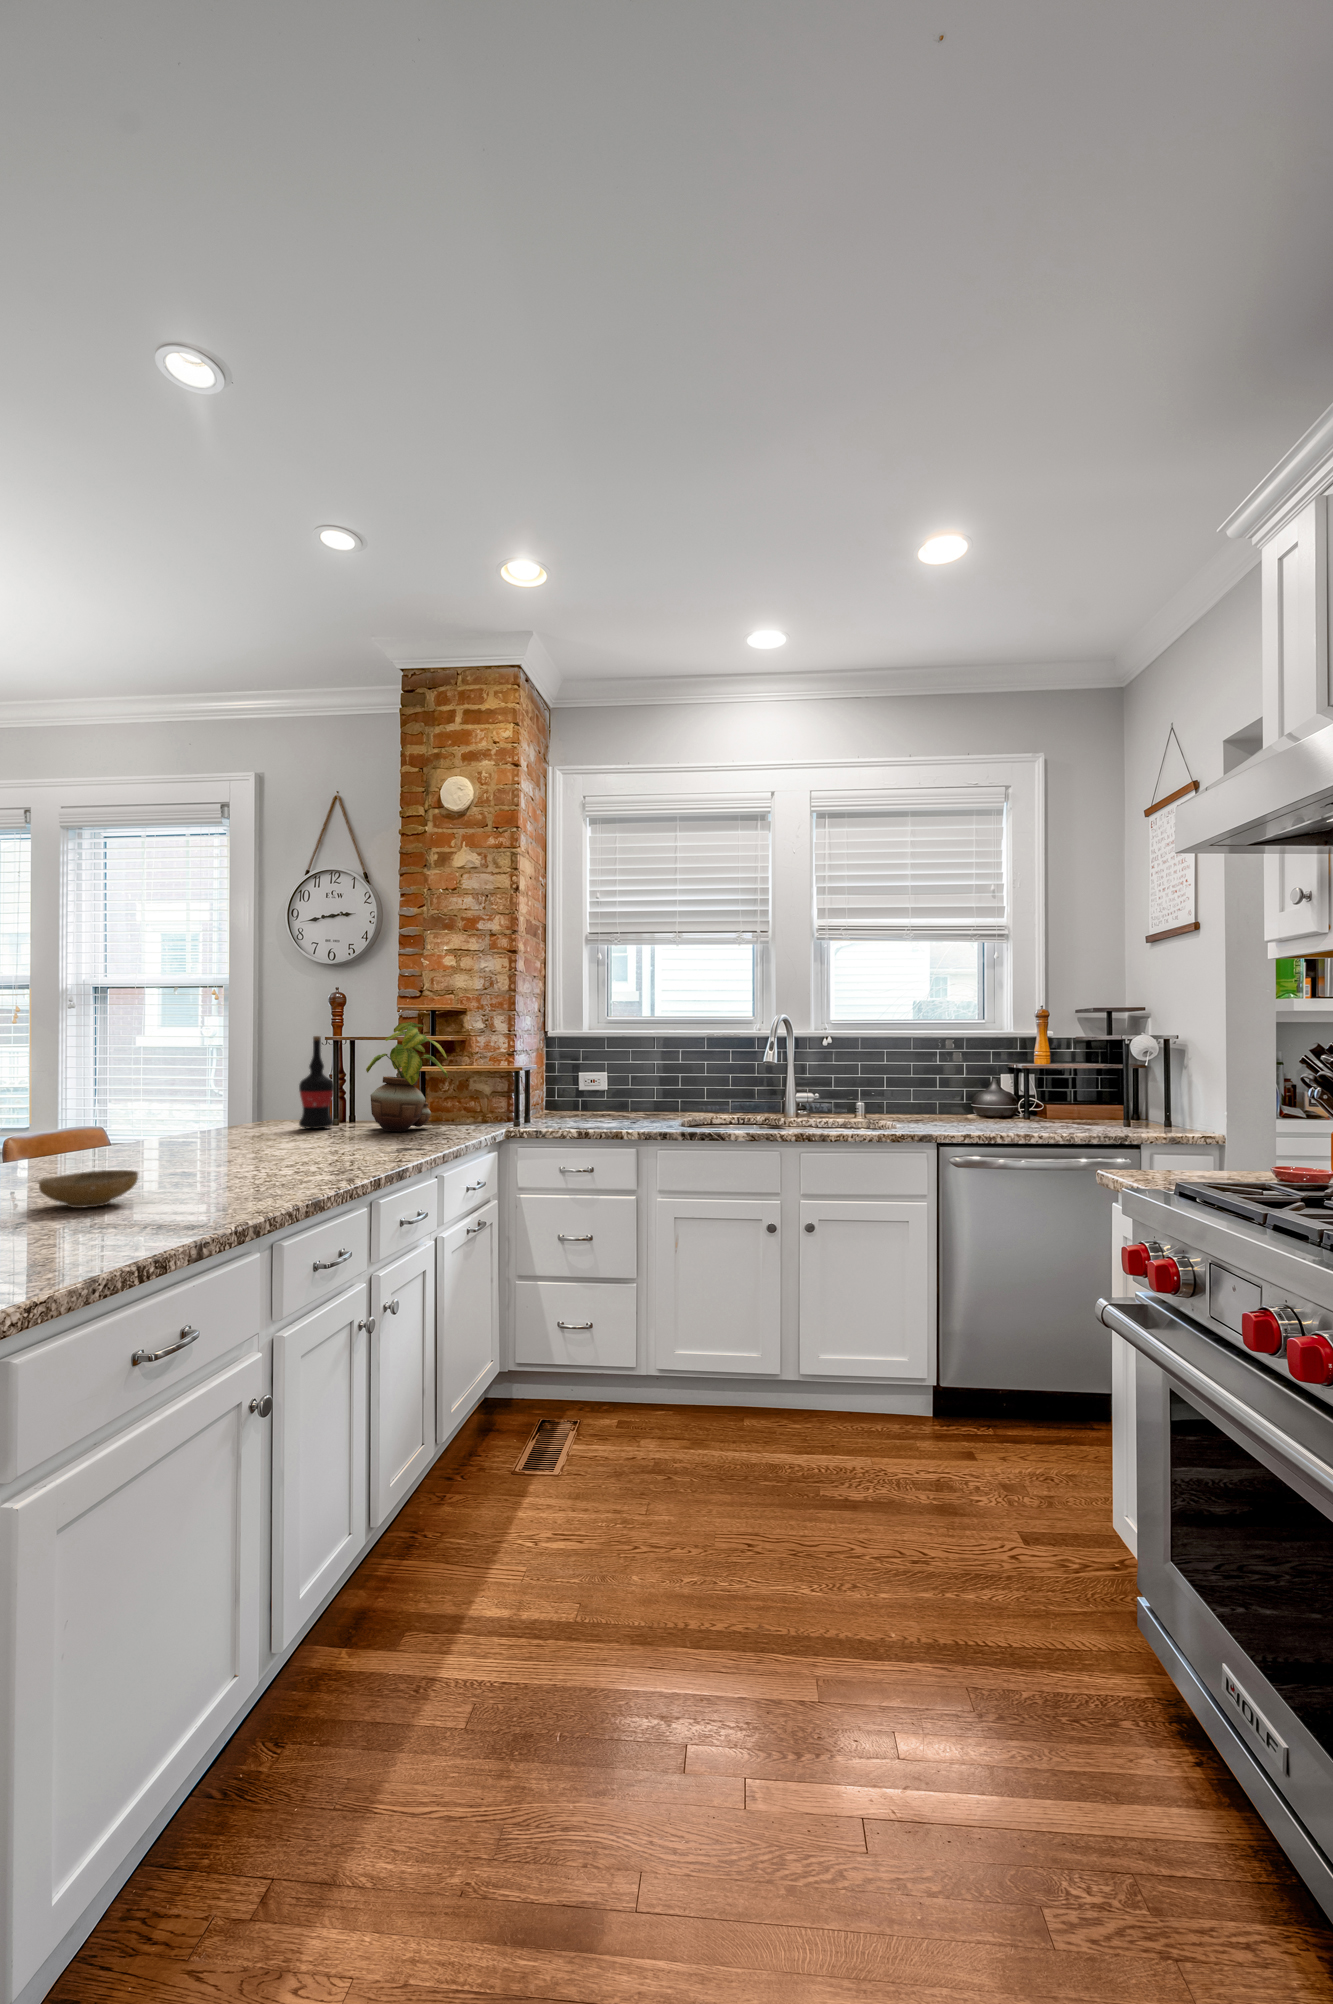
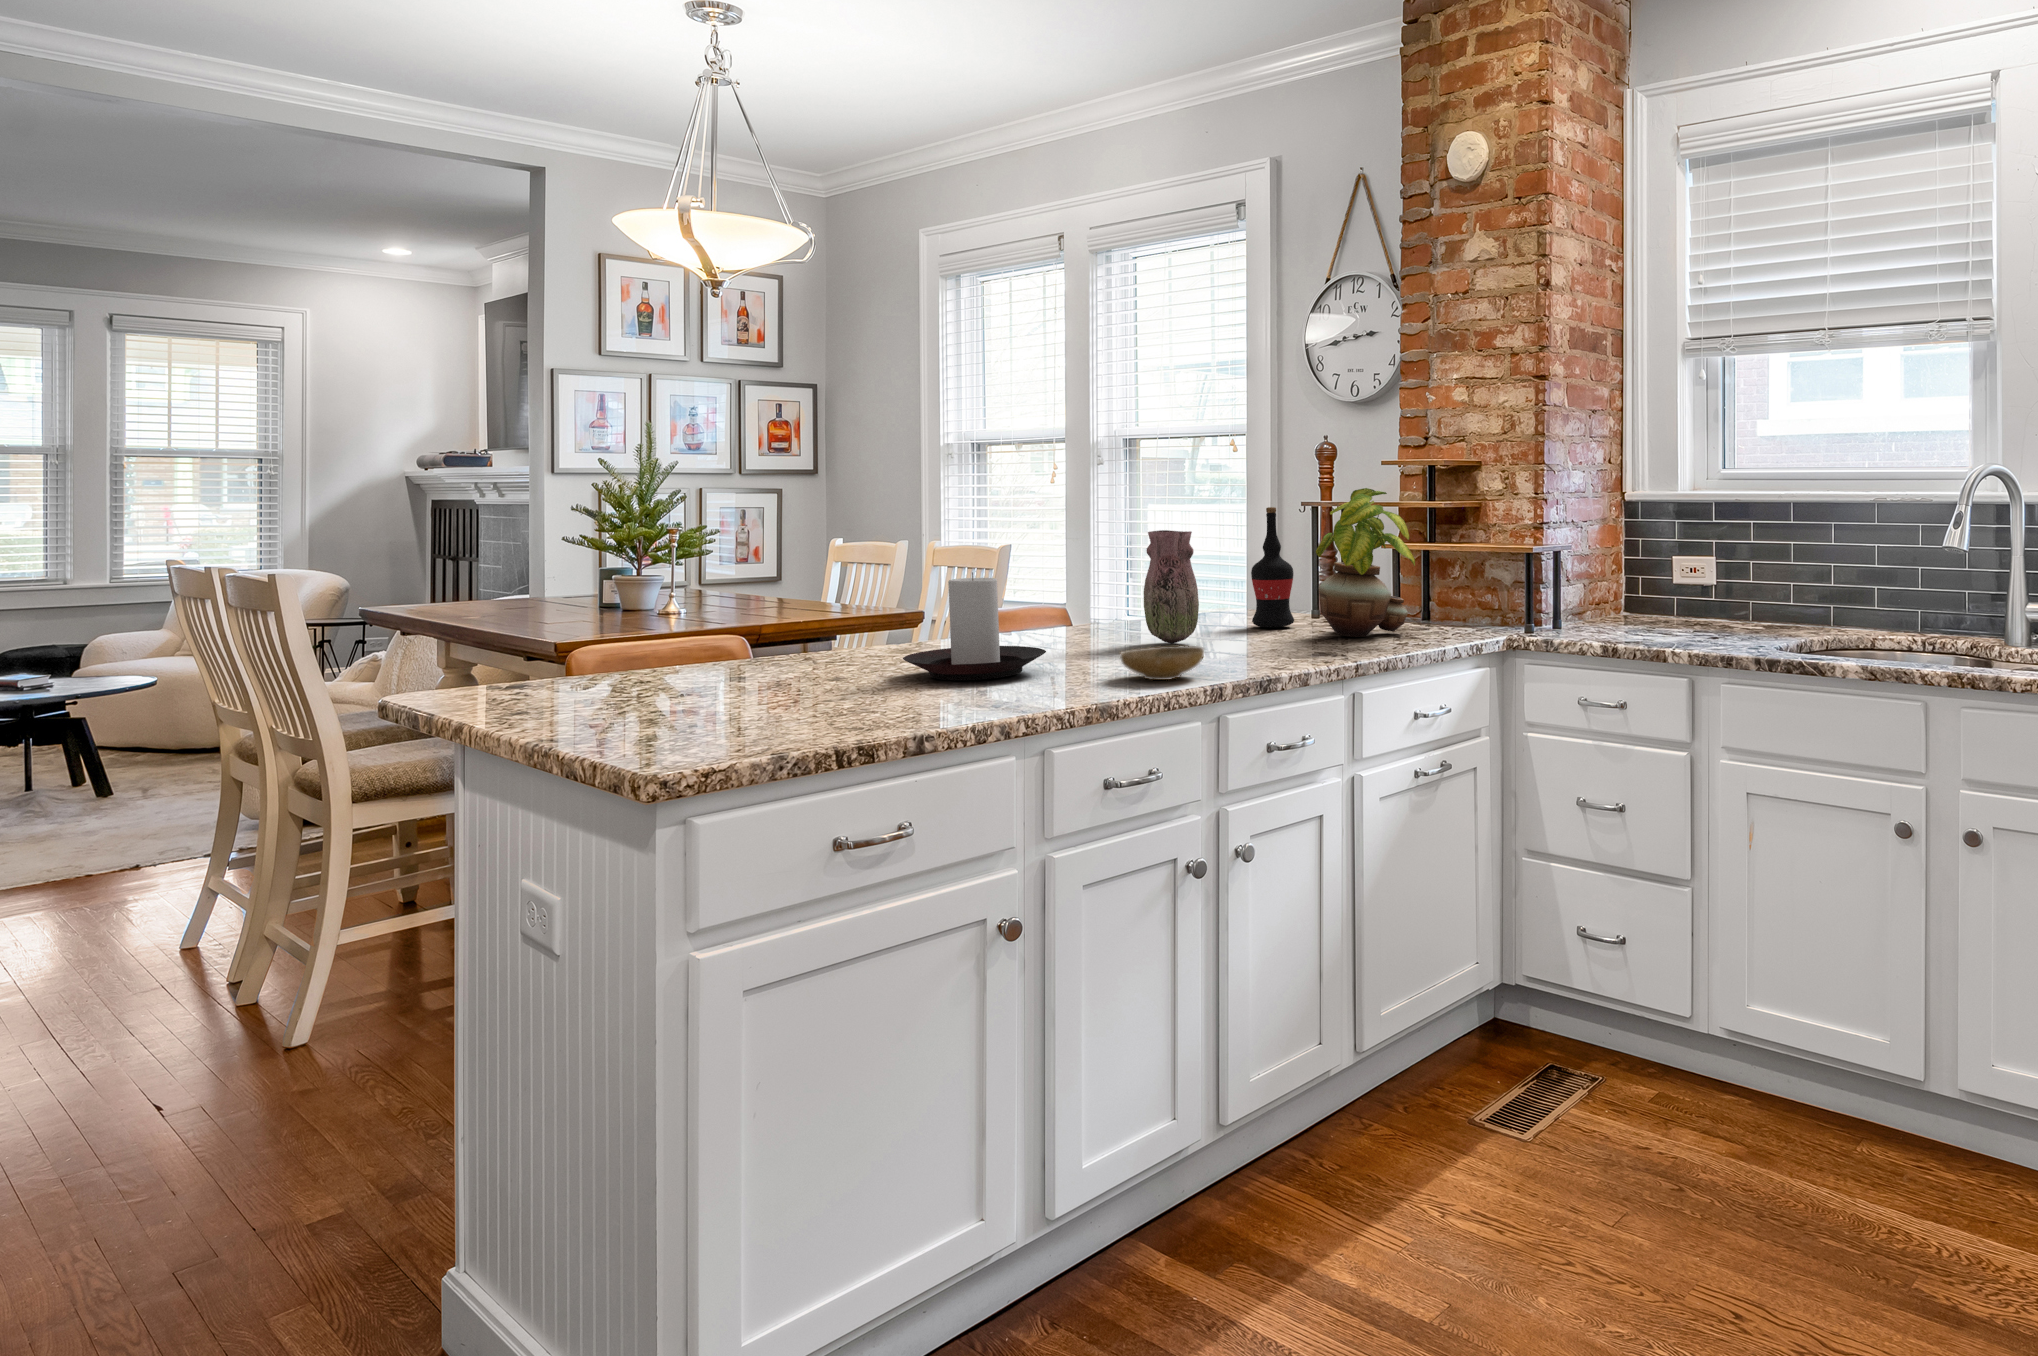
vase: none [245,1053,291,1142] -> present [1144,530,1199,644]
candle holder: none [103,1084,229,1173] -> present [903,572,1046,680]
ceramic bowl: present [38,1170,138,1208] -> present [1120,645,1204,680]

